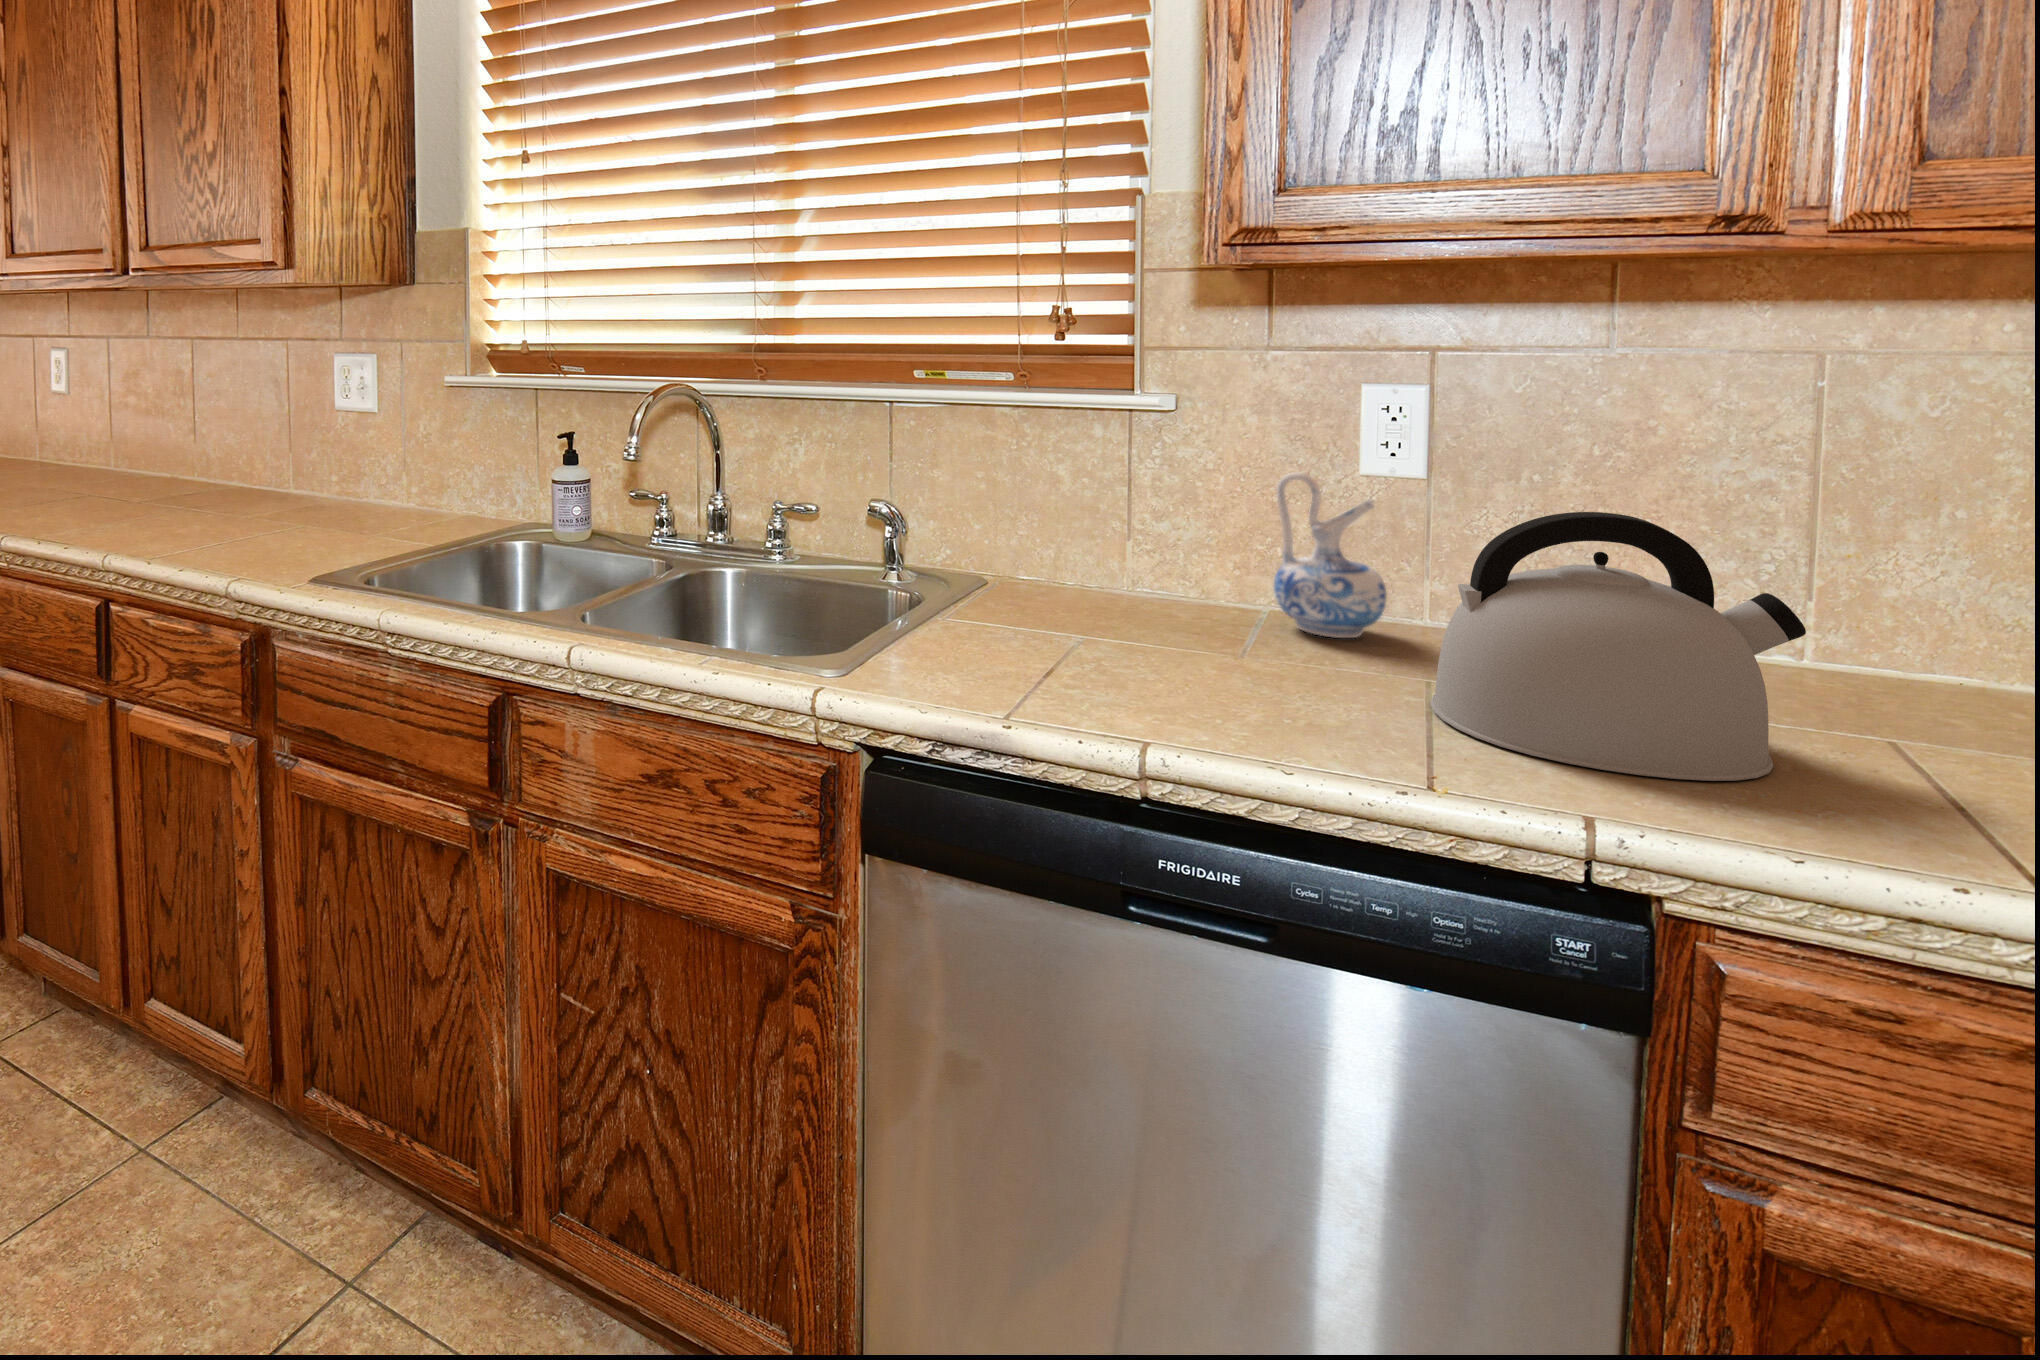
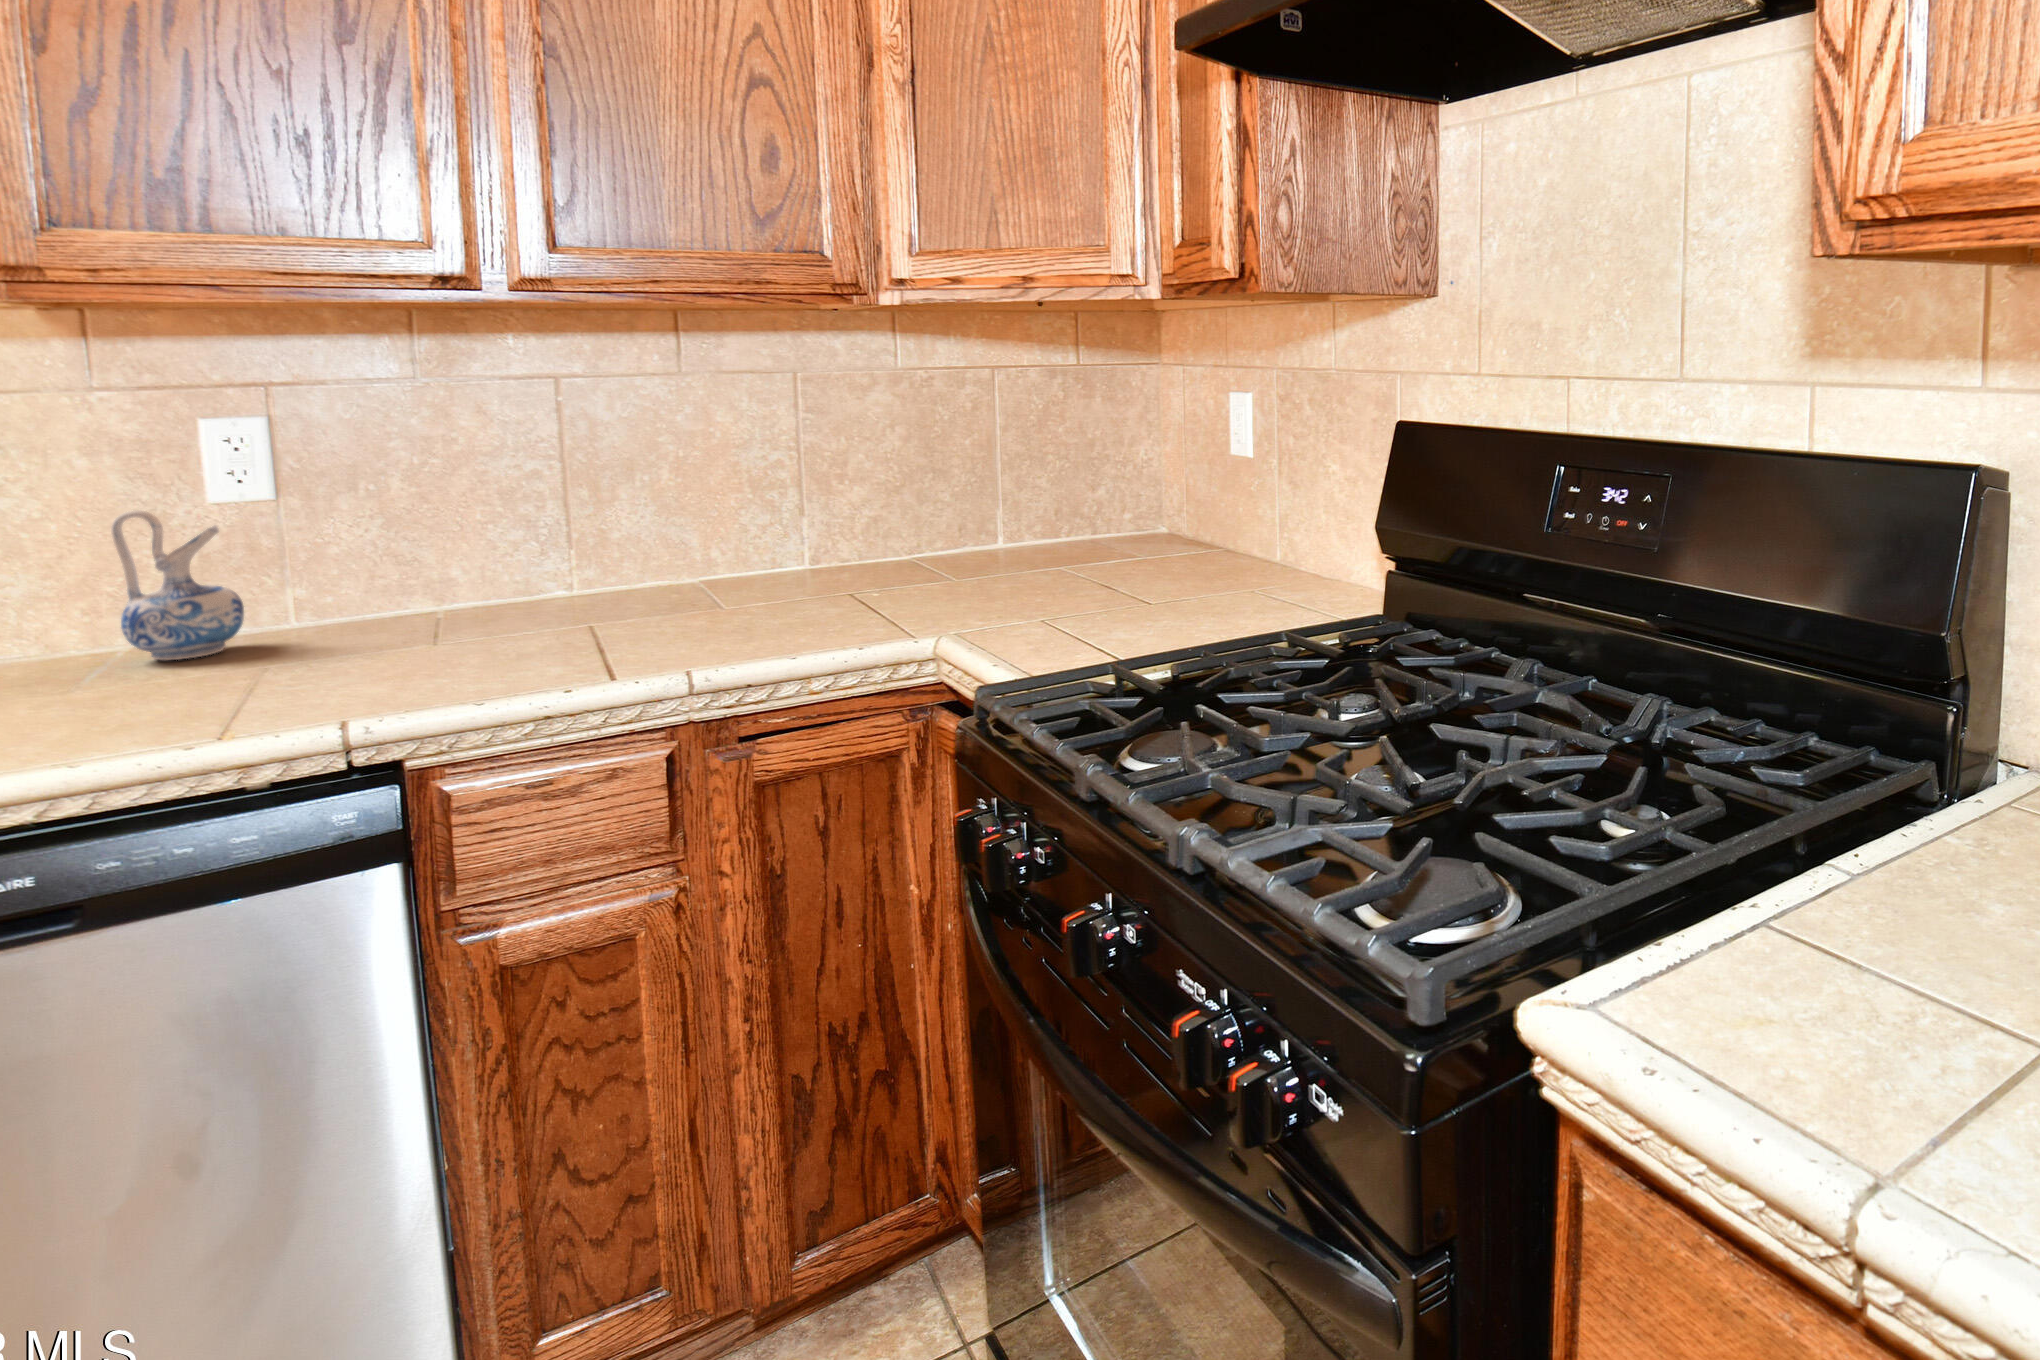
kettle: present [1430,512,1806,781] -> none [257,499,523,696]

